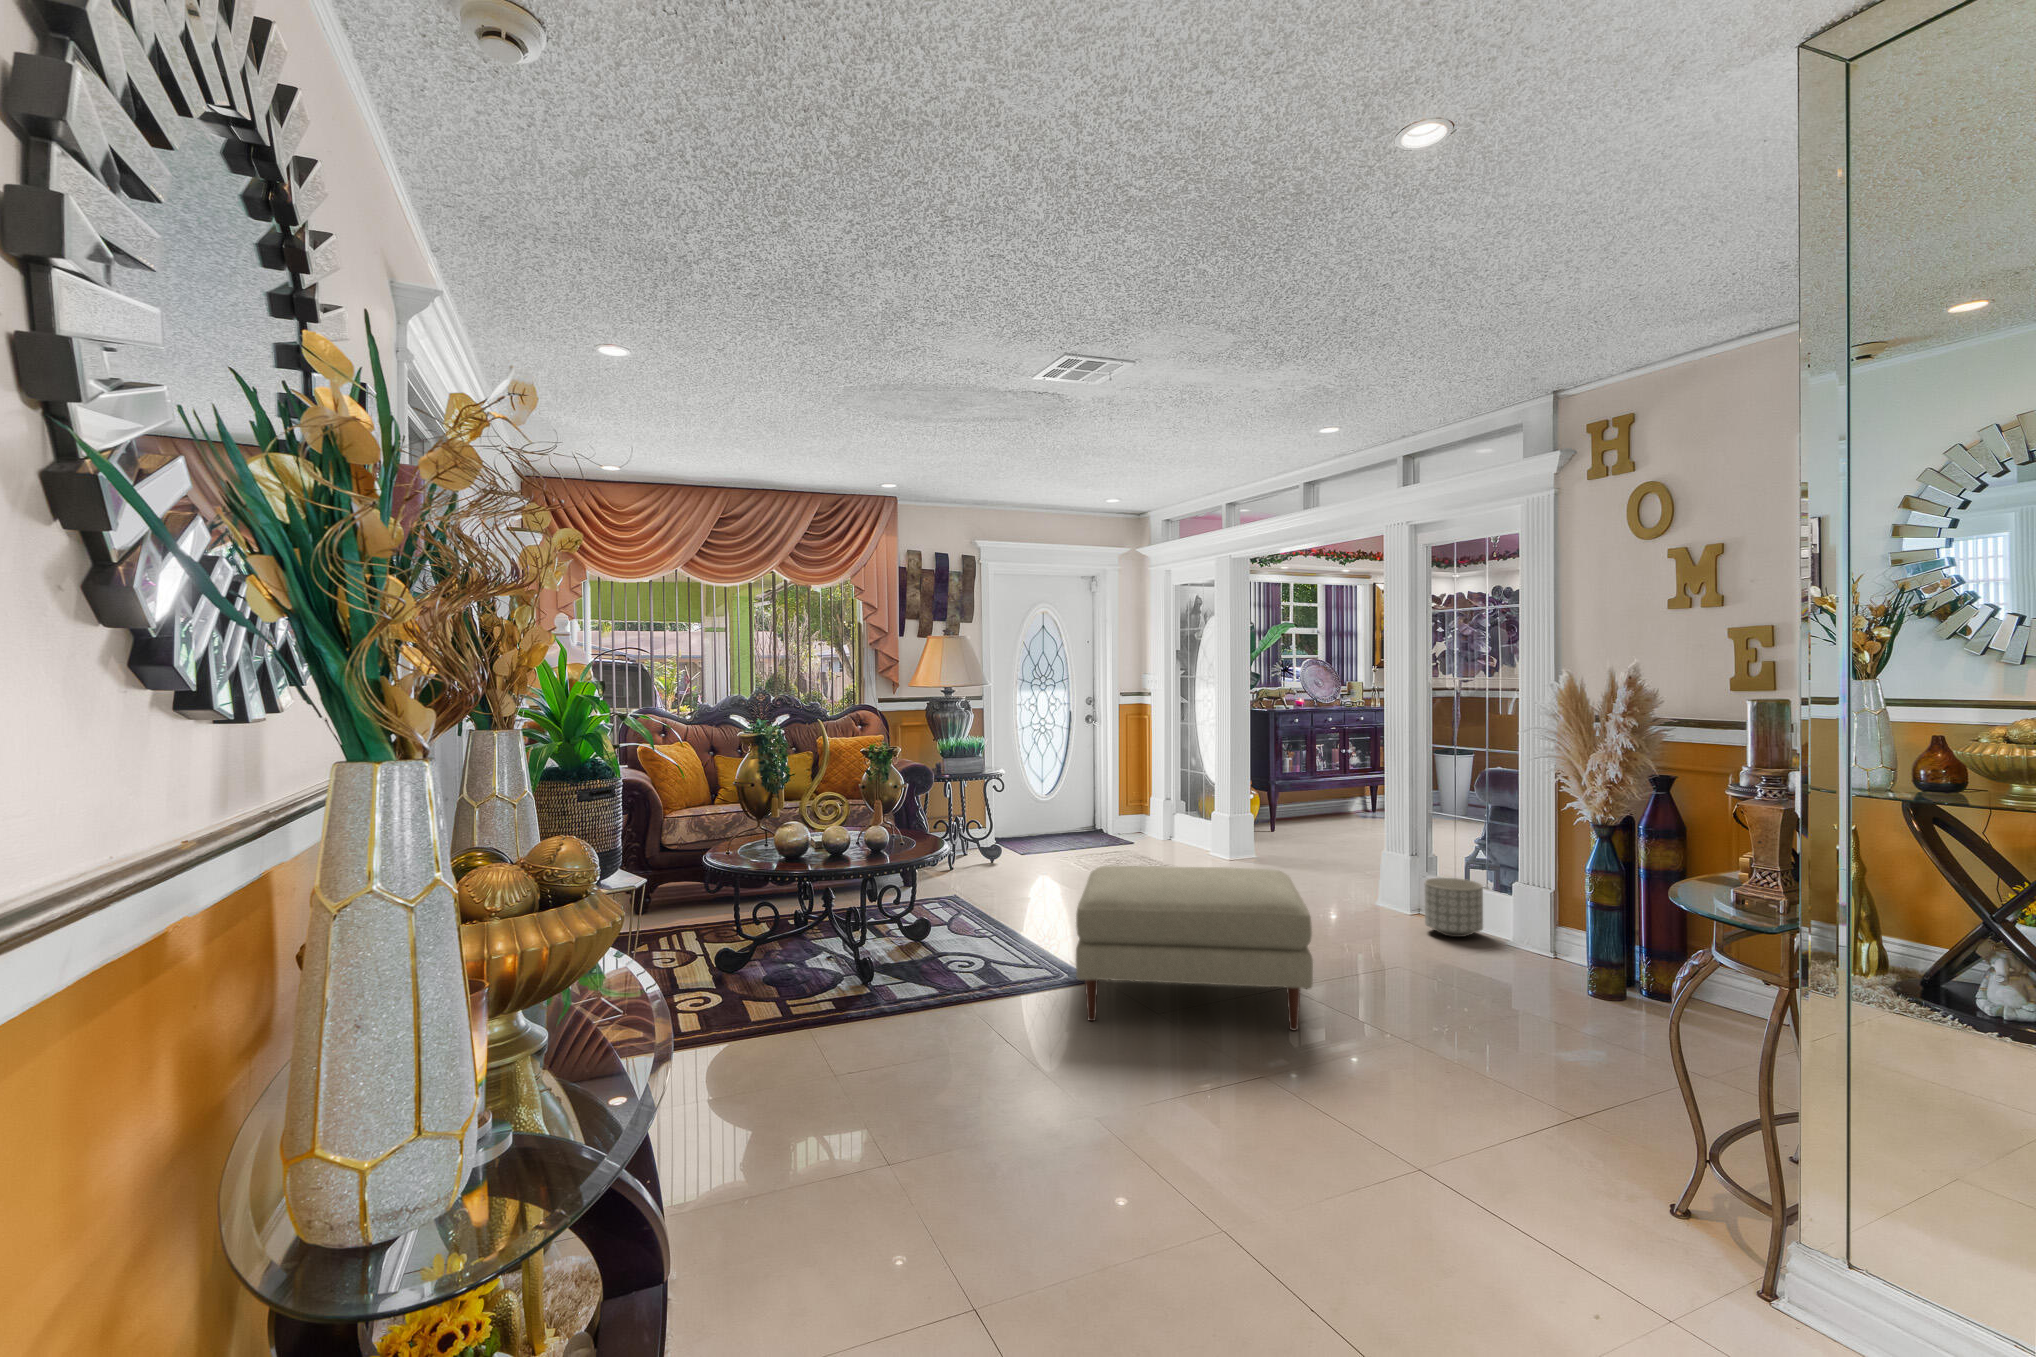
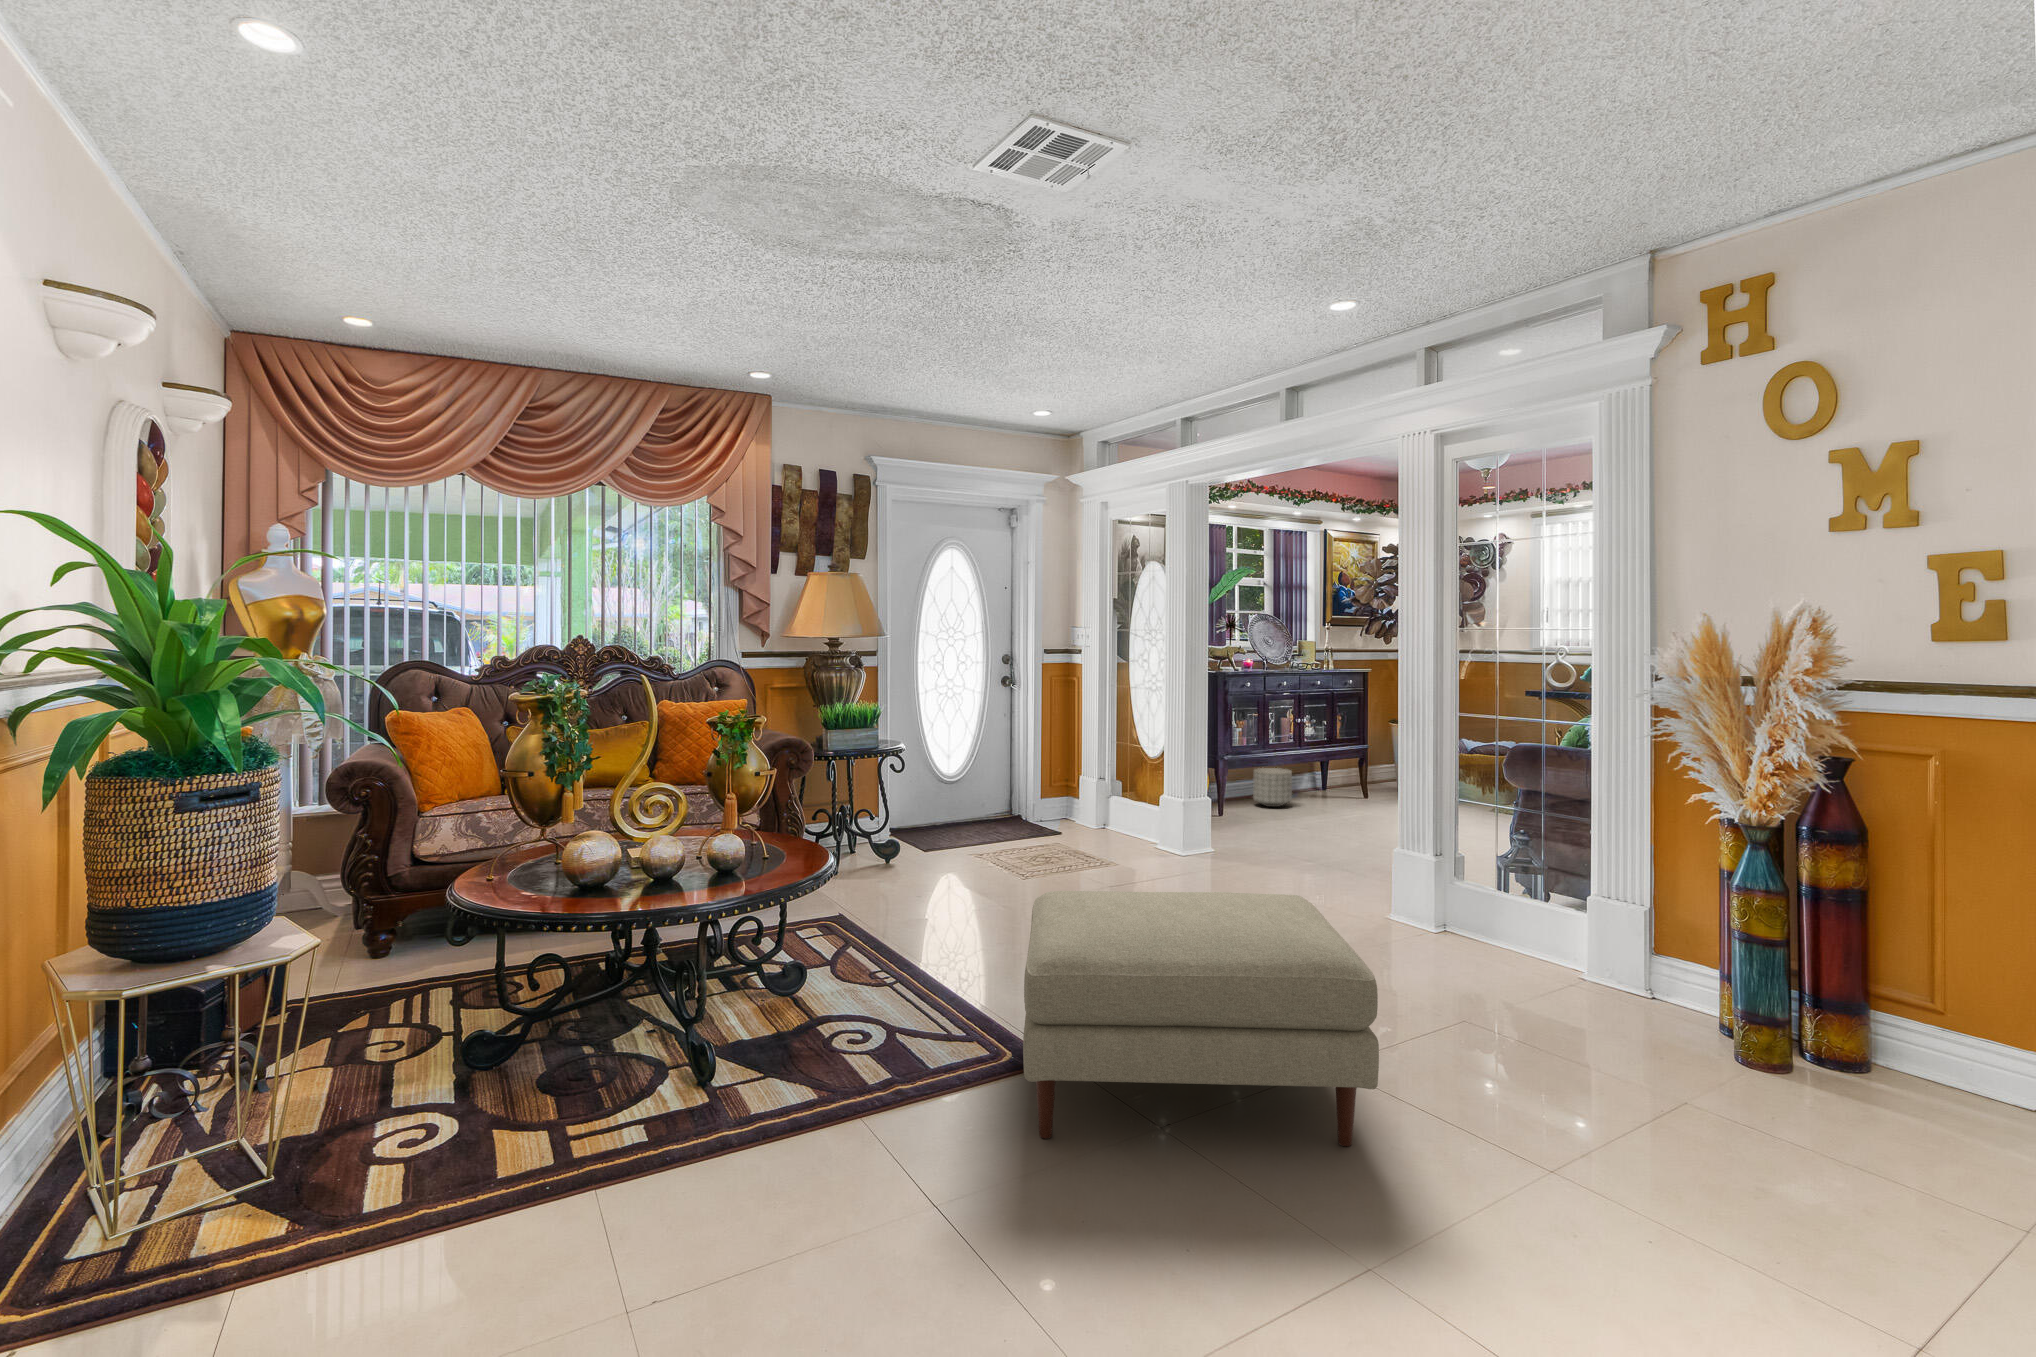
planter: present [1424,878,1483,937] -> present [1253,768,1292,807]

